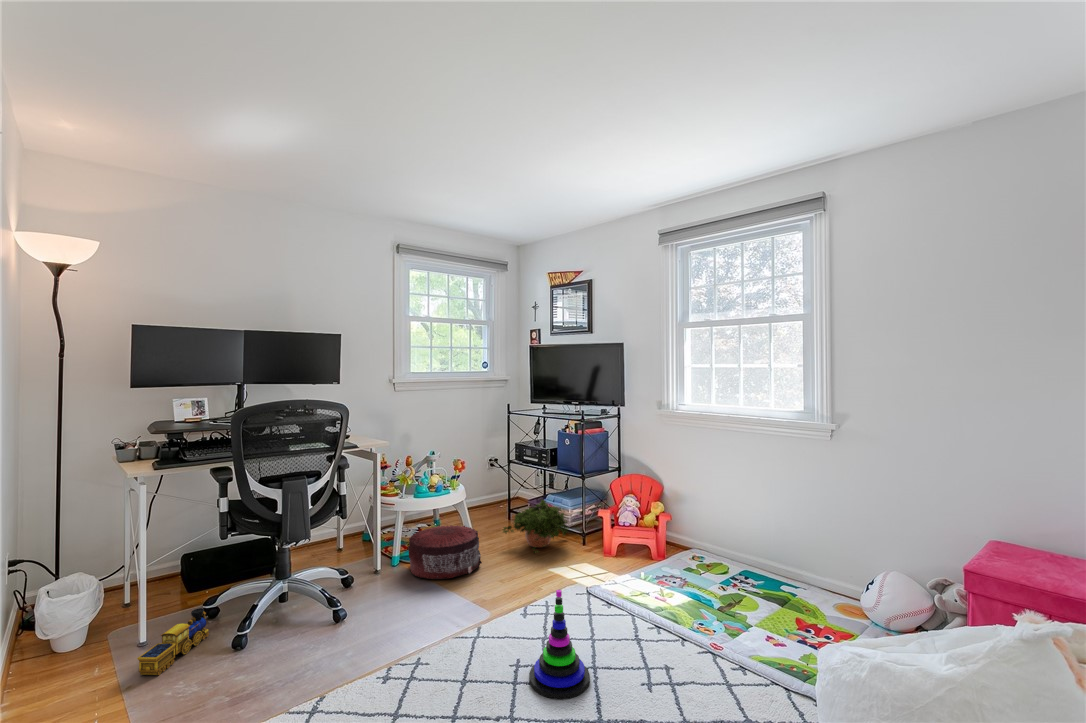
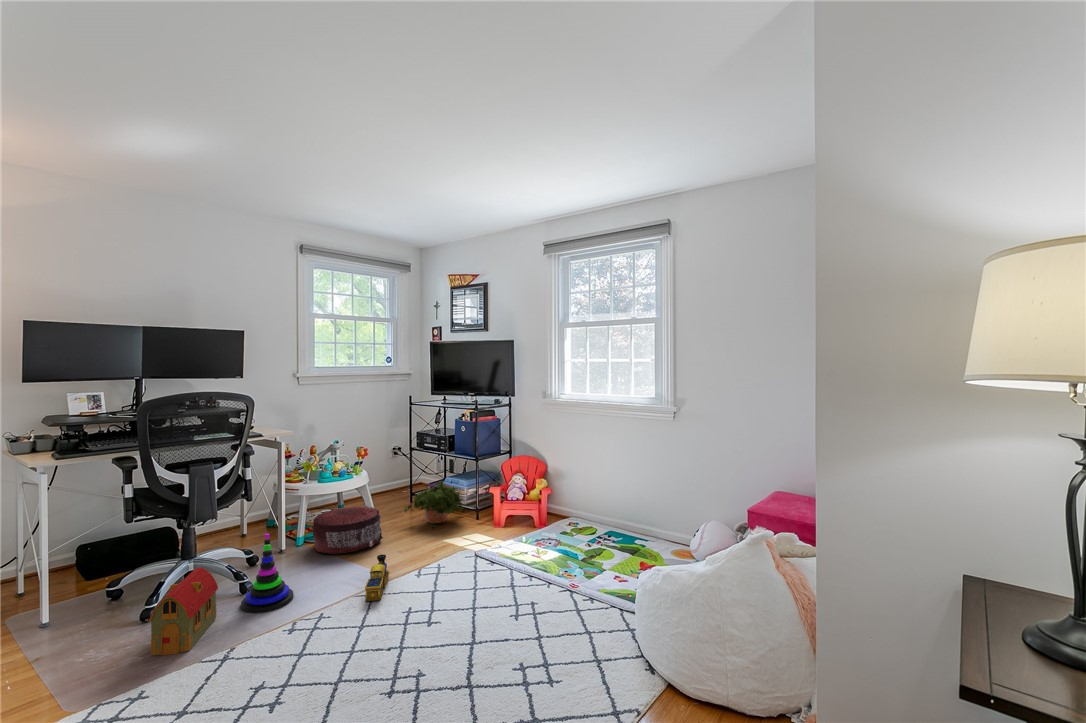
stacking toy: present [529,590,590,699] -> present [241,534,294,613]
toy house: none [236,595,310,698] -> present [149,567,218,656]
toy train: present [137,608,209,675] -> present [365,554,389,601]

